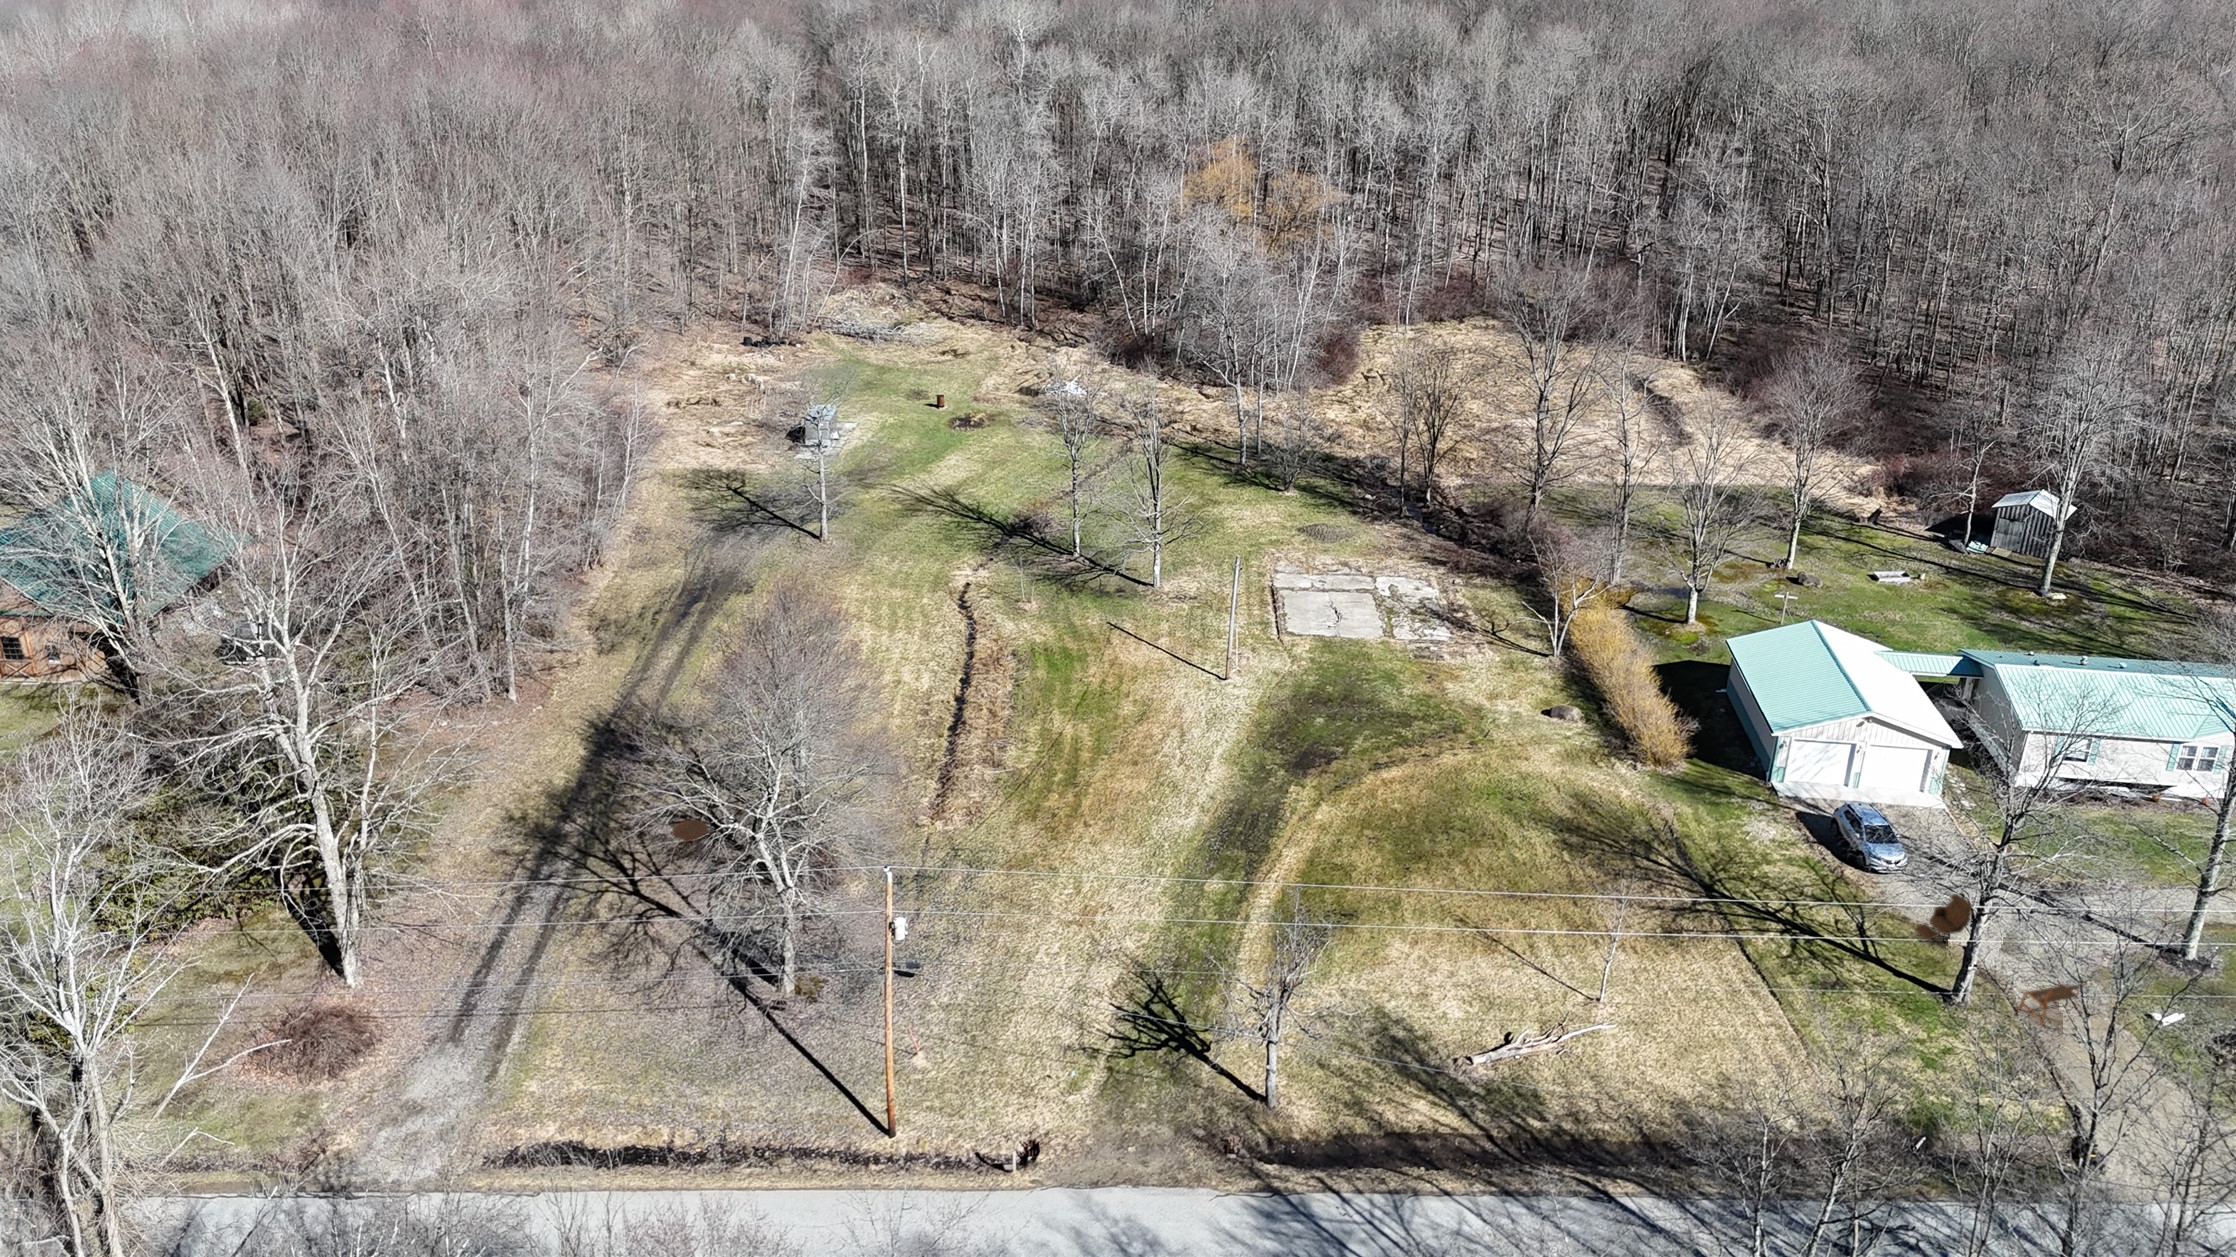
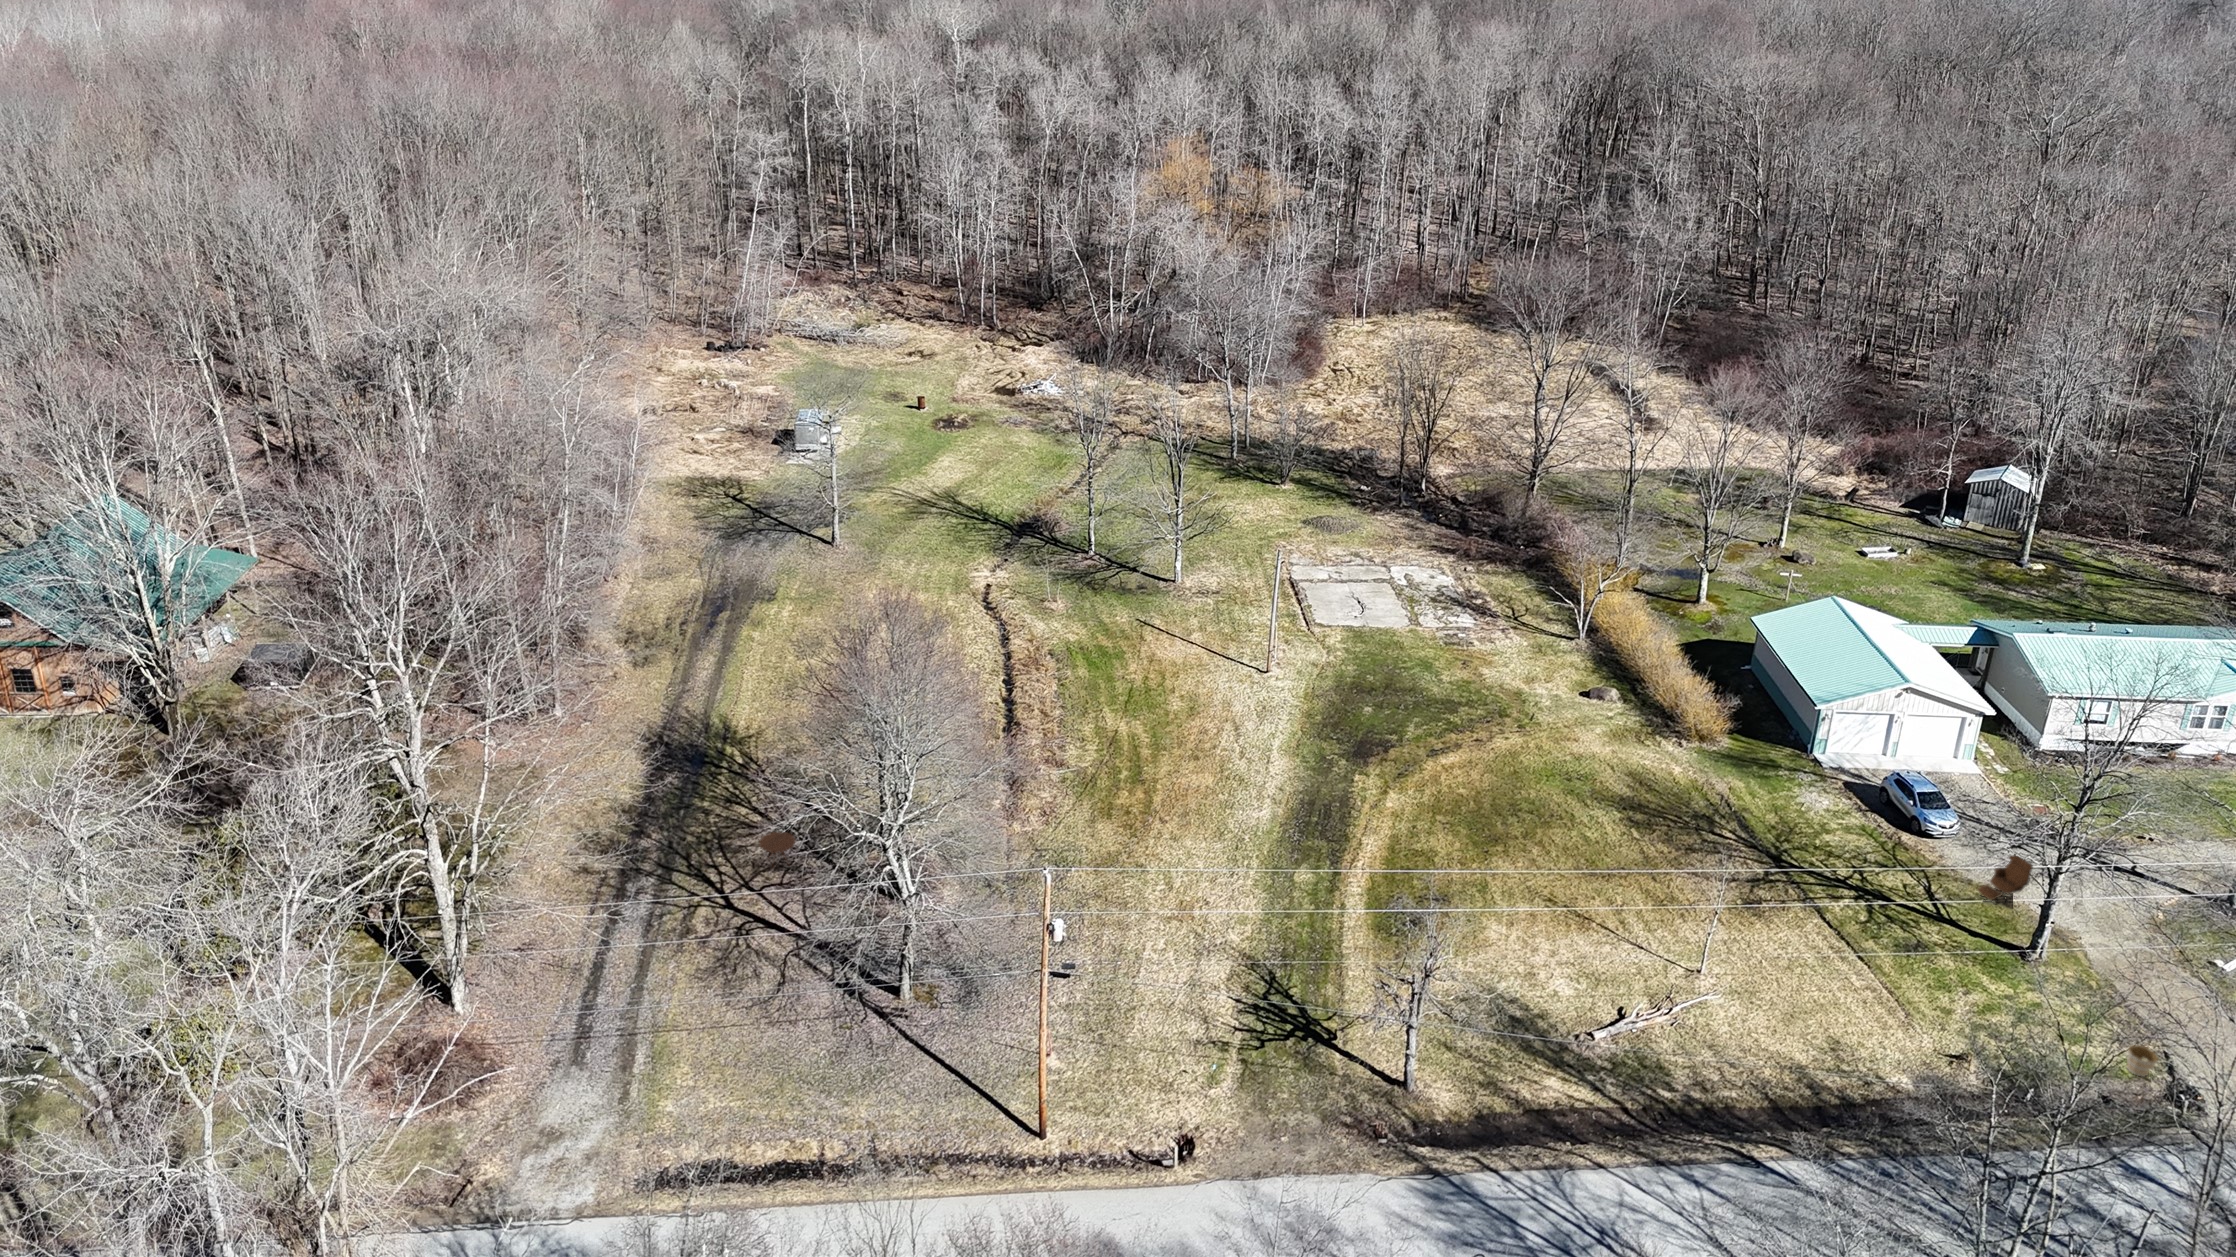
bench: present [2018,983,2085,1025] -> none [2086,934,2150,977]
wooden bucket: none [2037,1099,2070,1133] -> present [2127,1045,2158,1077]

